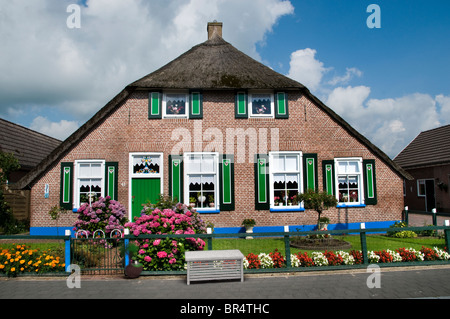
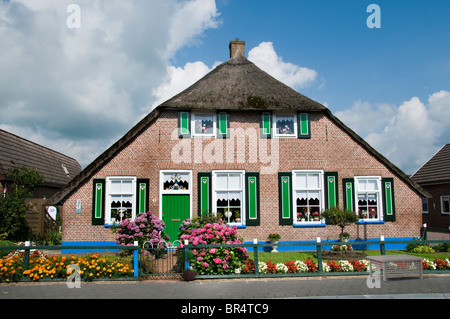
storage bench: present [185,250,244,285] -> present [367,254,423,281]

